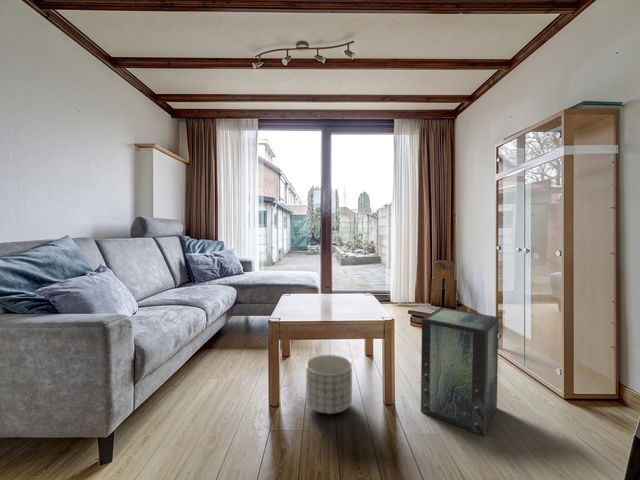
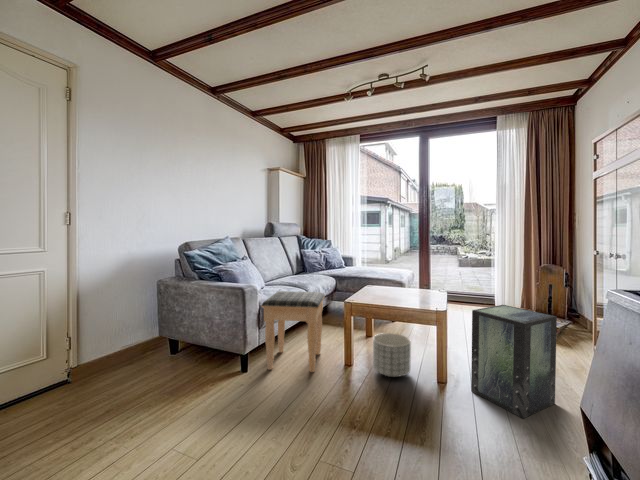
footstool: none [139,311,234,443] -> present [261,291,325,372]

